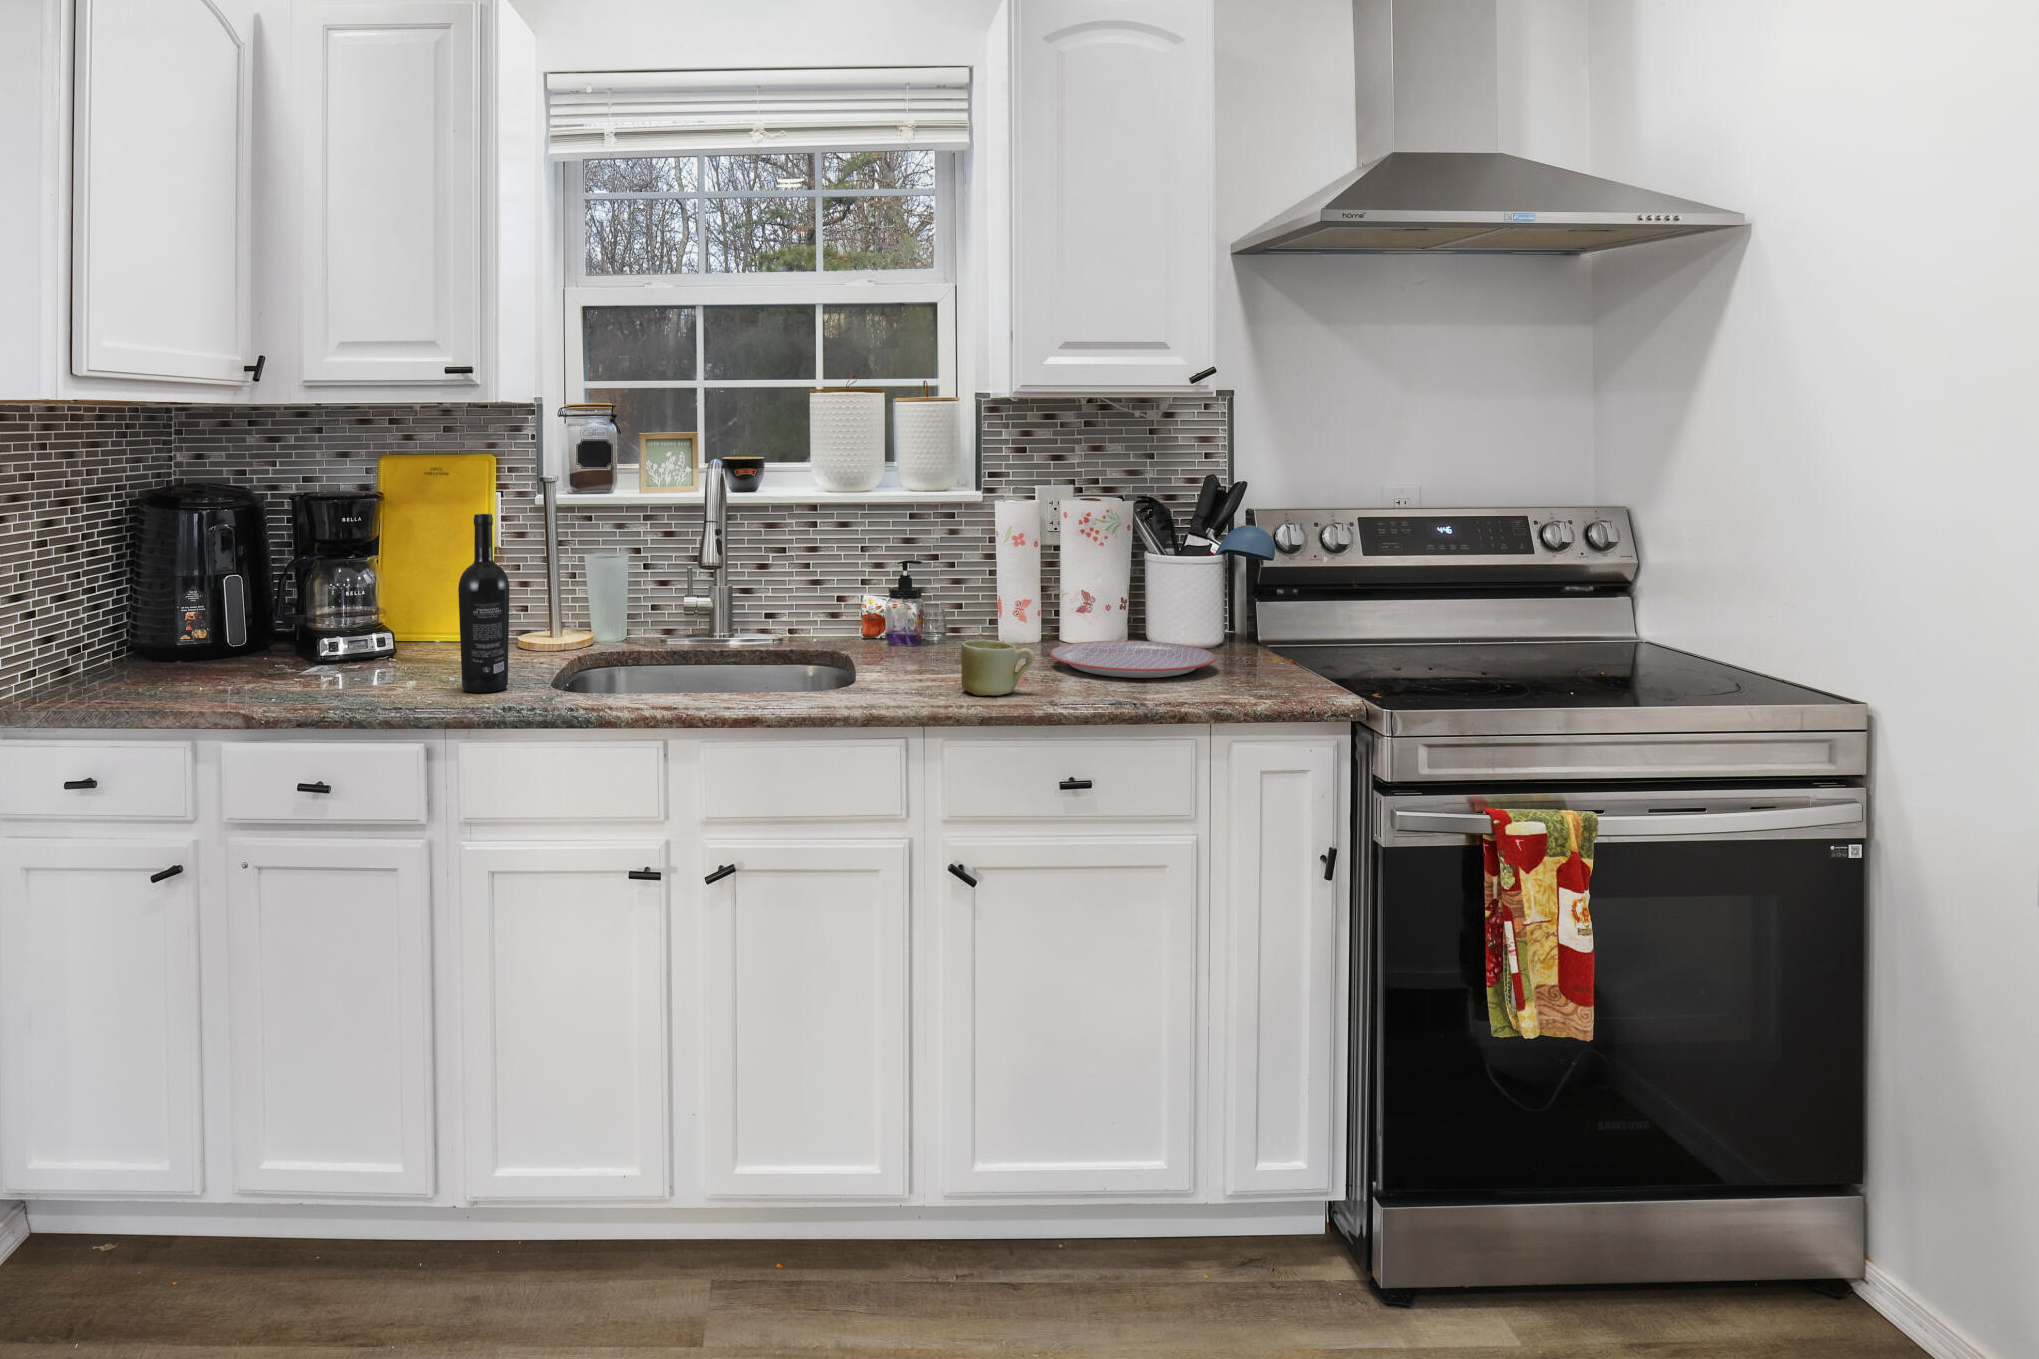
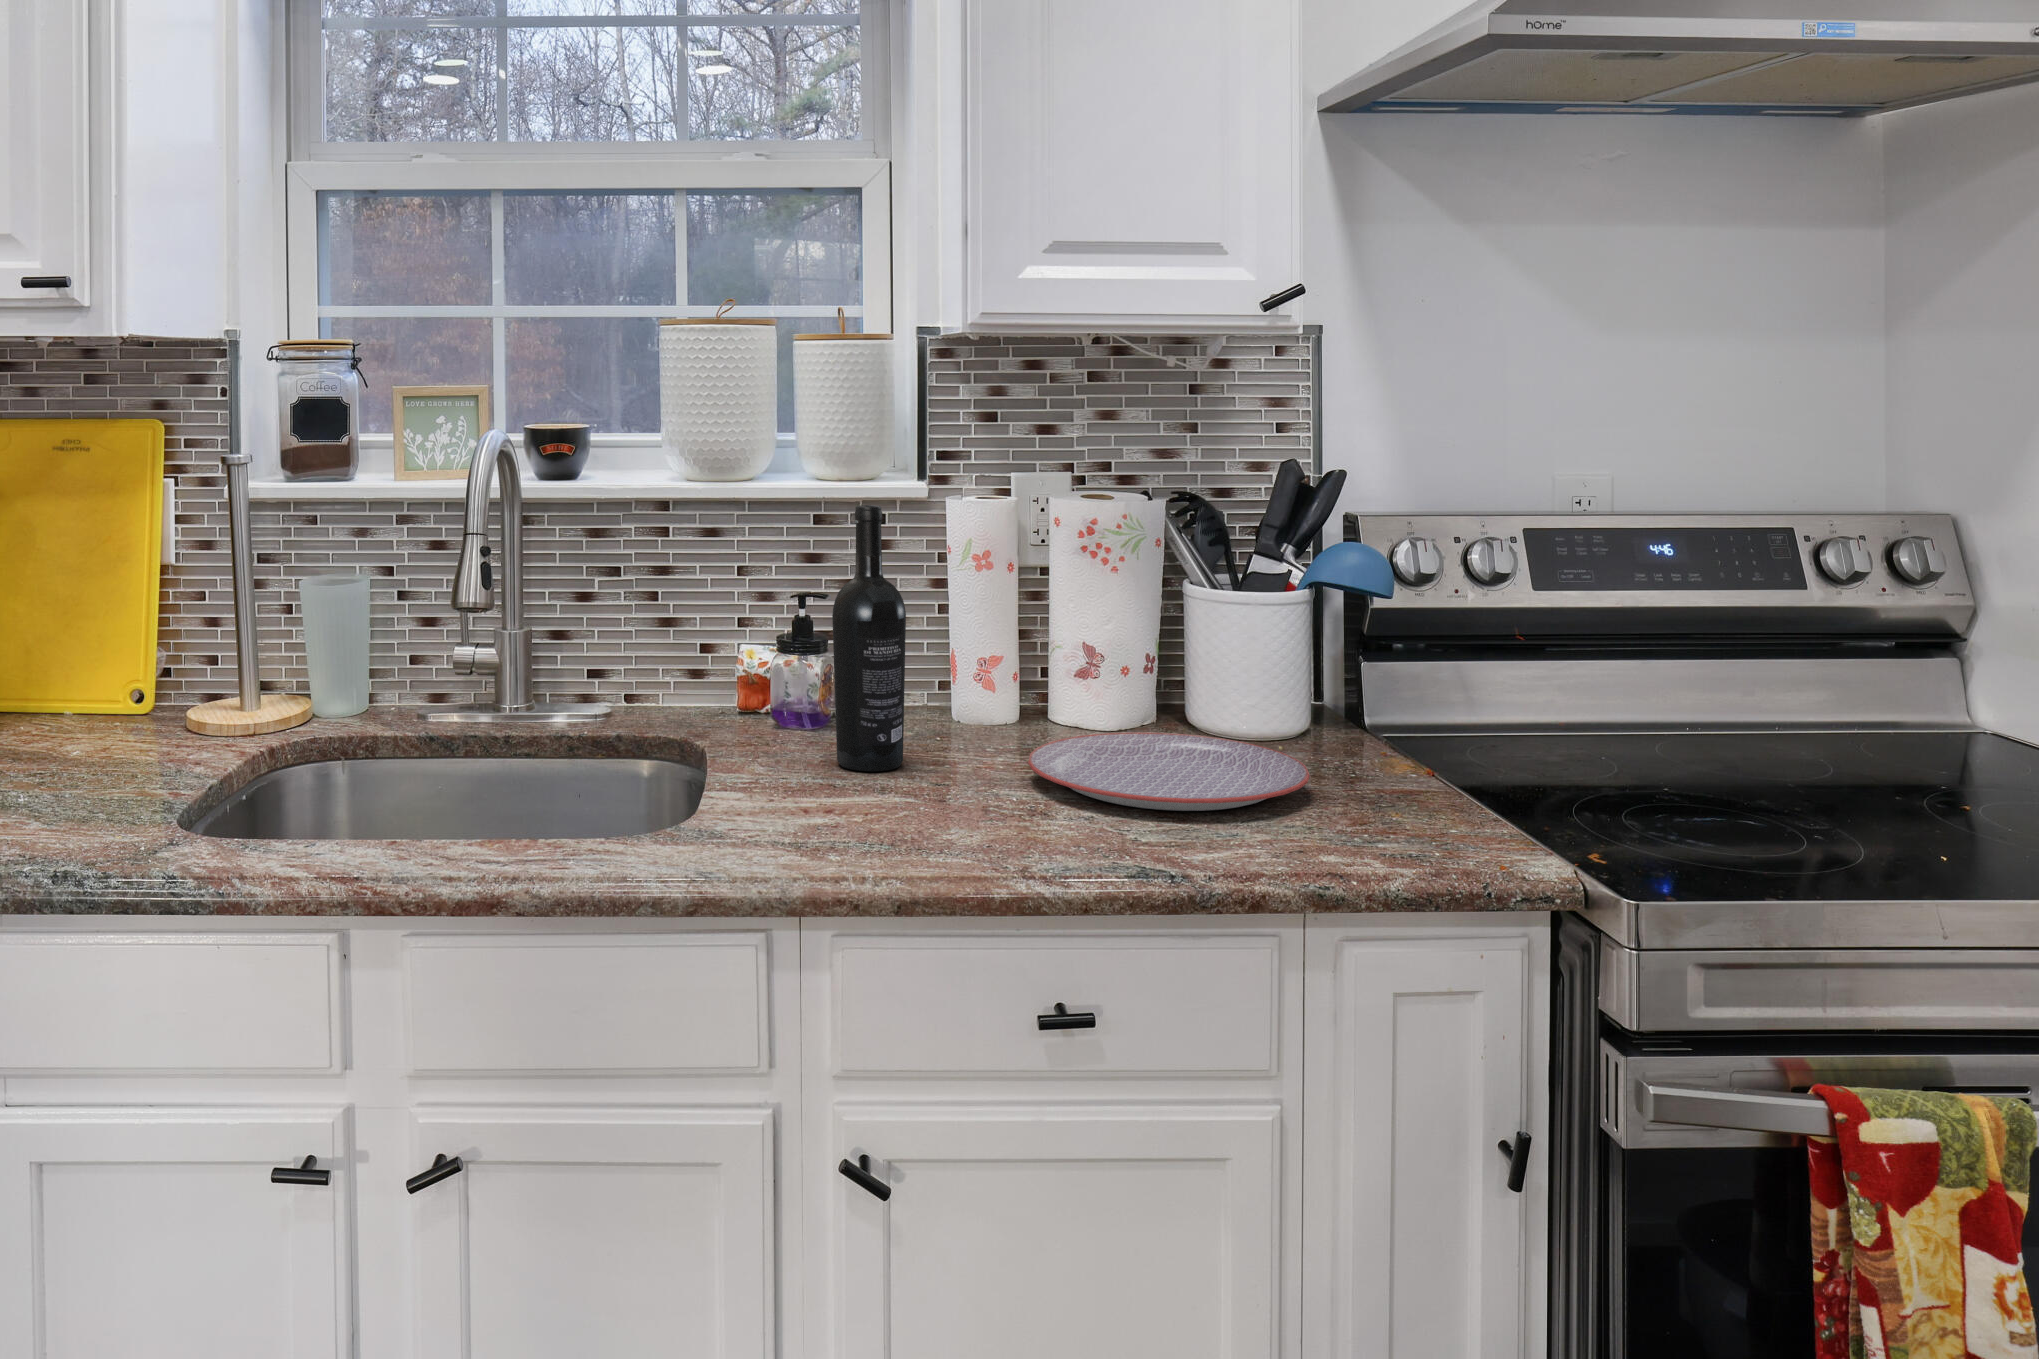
wine bottle: present [458,514,510,693] -> present [832,505,906,771]
mug: present [961,640,1035,696] -> none [869,748,997,852]

